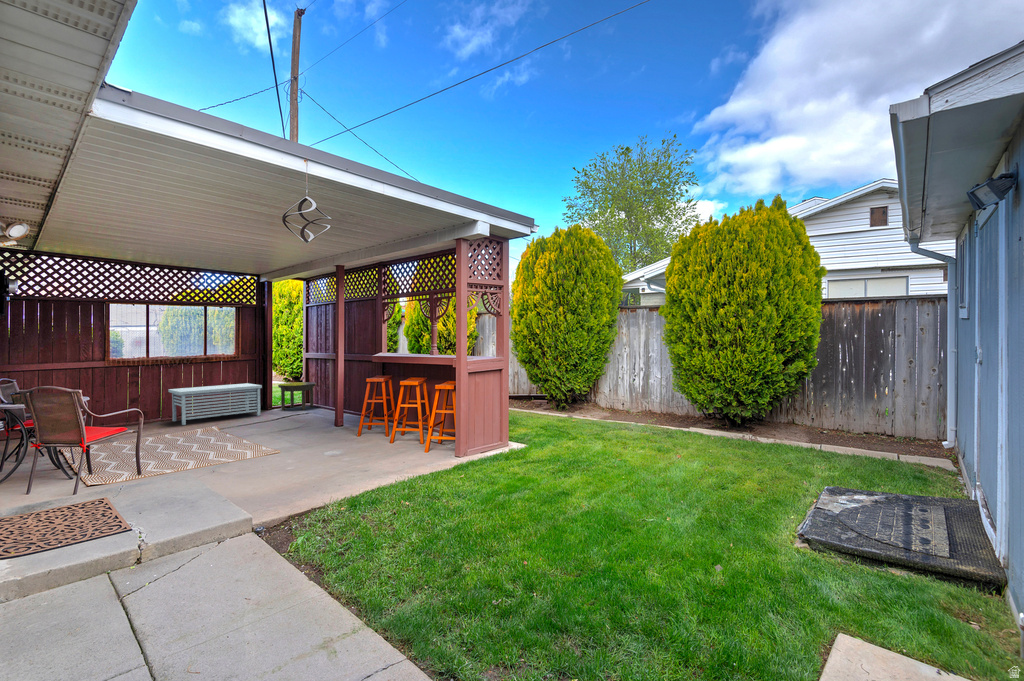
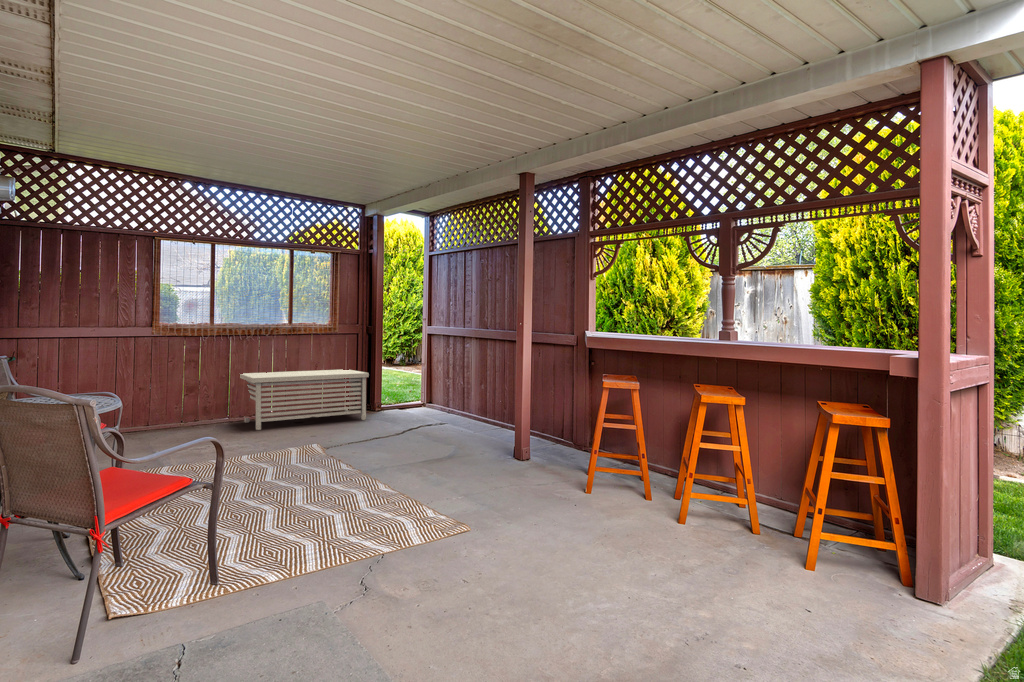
side table: present [278,382,316,411] -> none [390,371,444,414]

